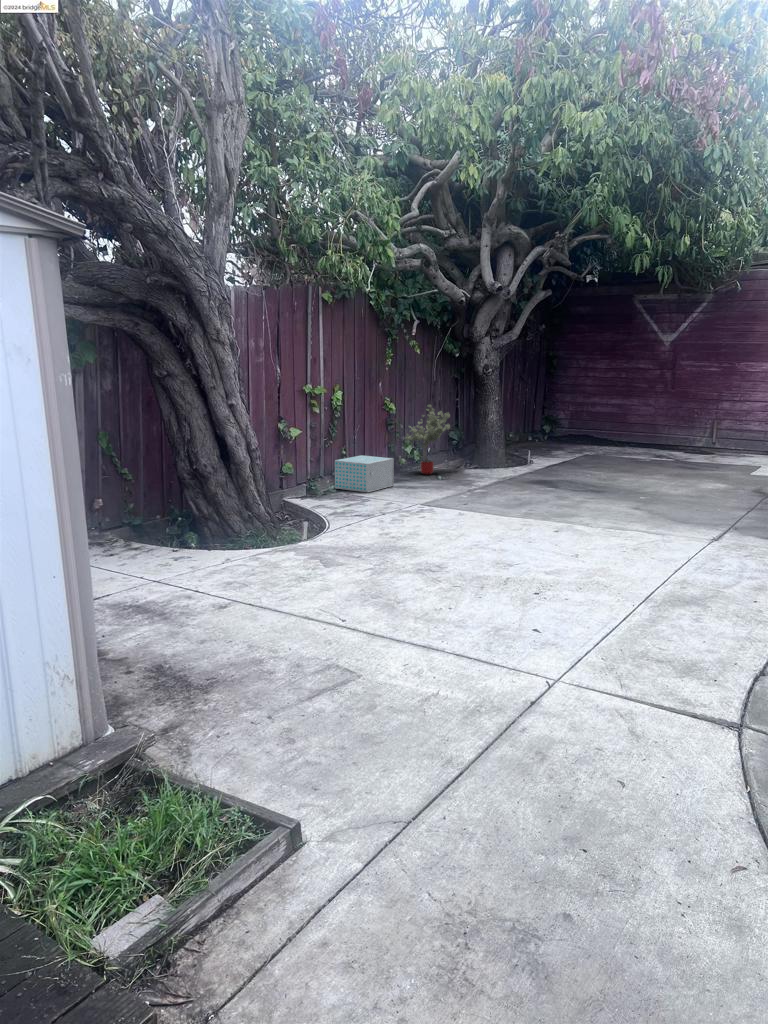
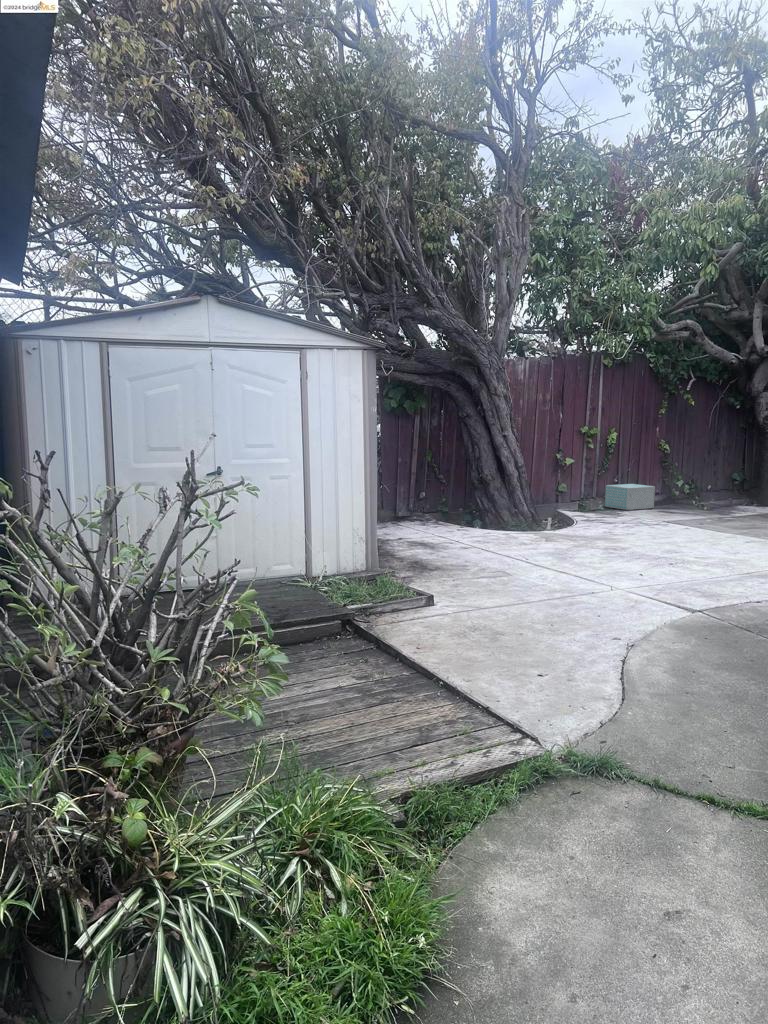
potted tree: present [406,405,450,475] -> none [674,447,720,504]

